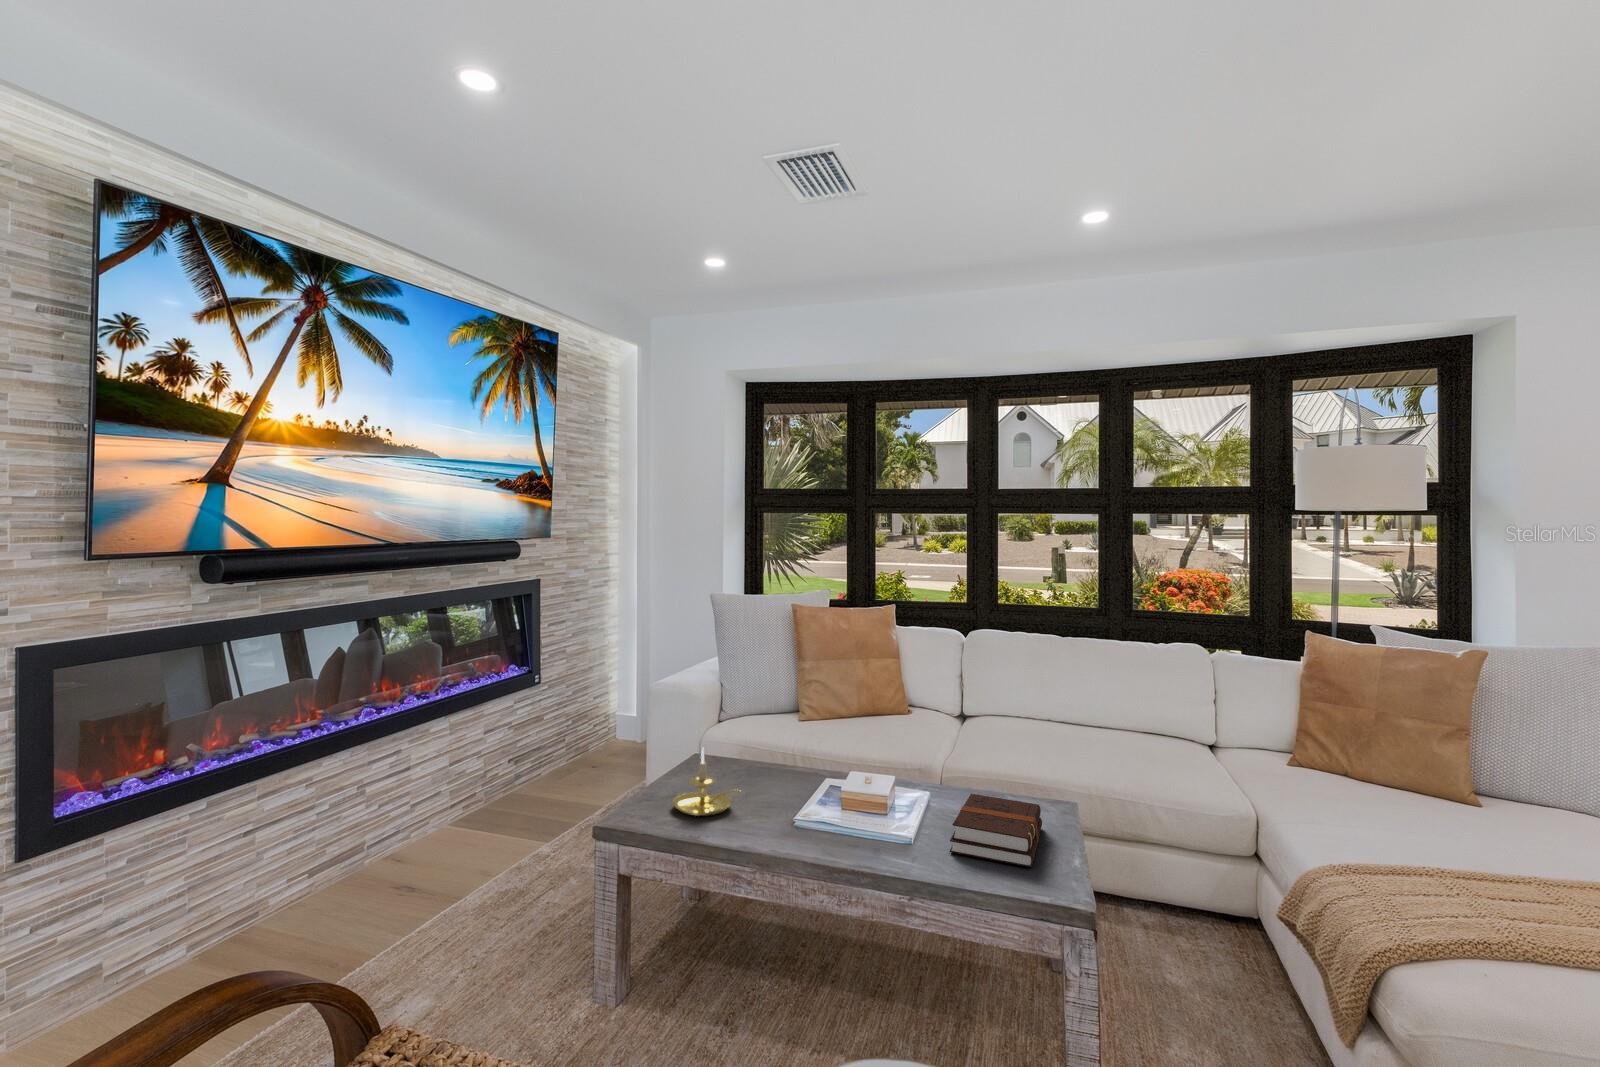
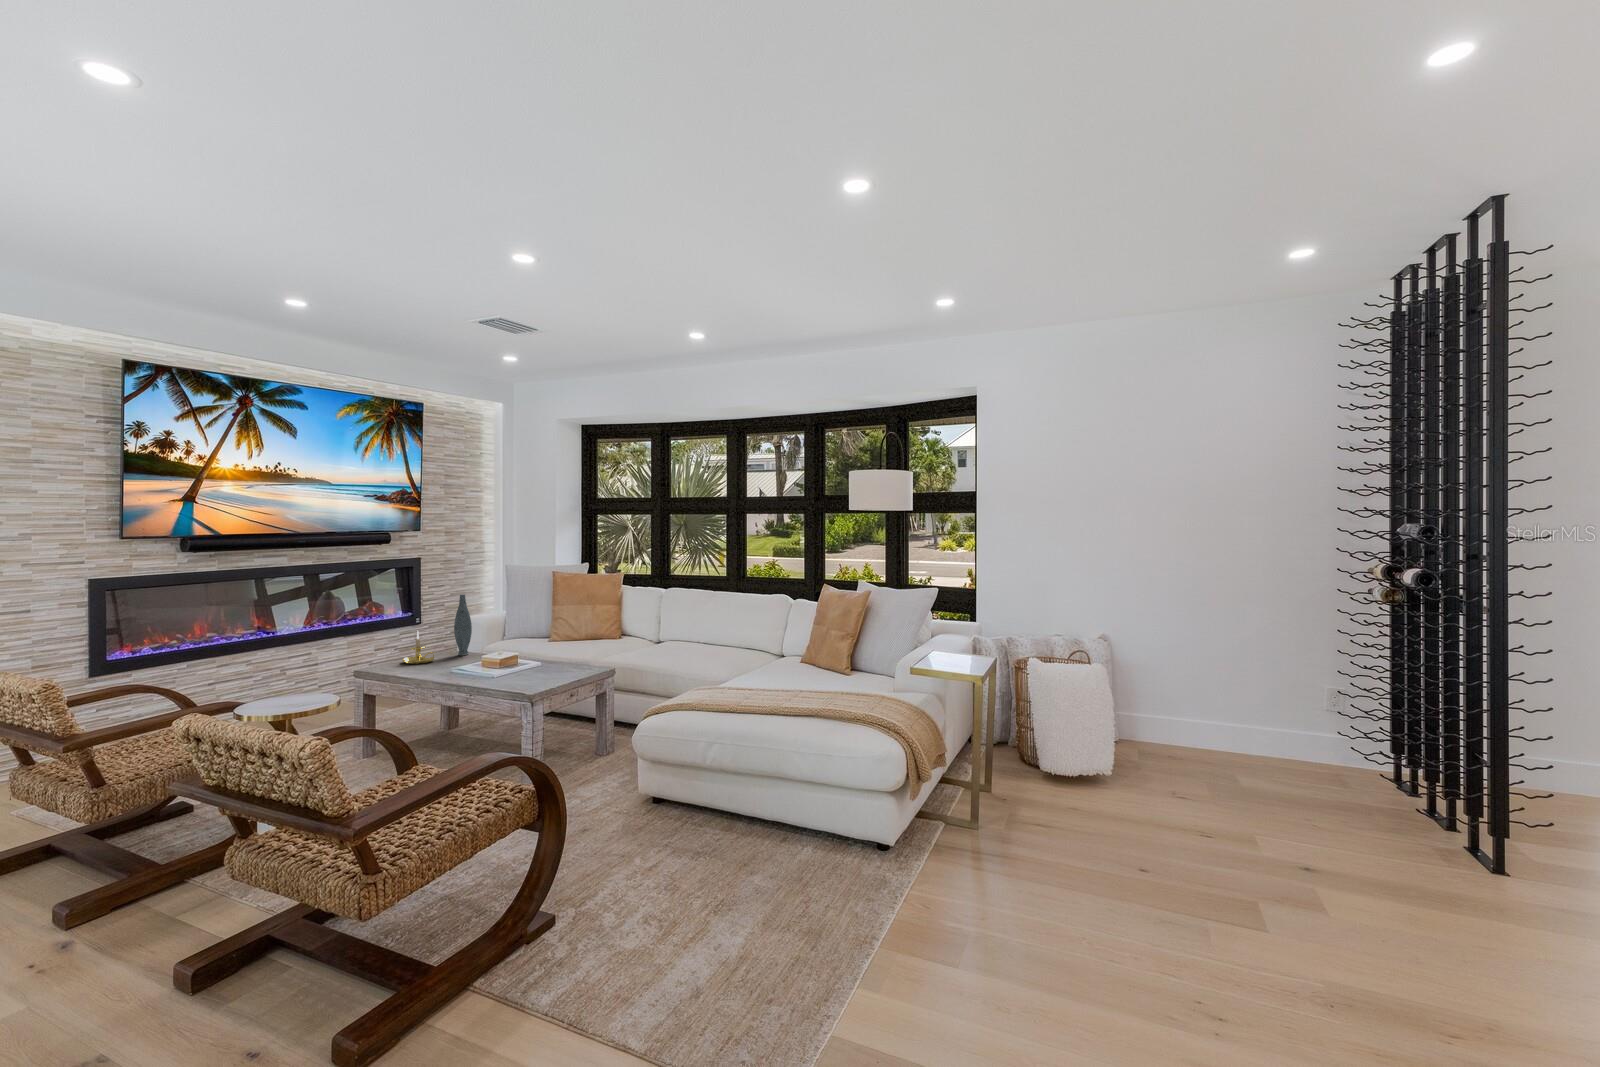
vase: none [738,669,768,783] -> present [454,595,472,655]
hardback book: present [950,794,1042,867] -> none [507,652,573,675]

